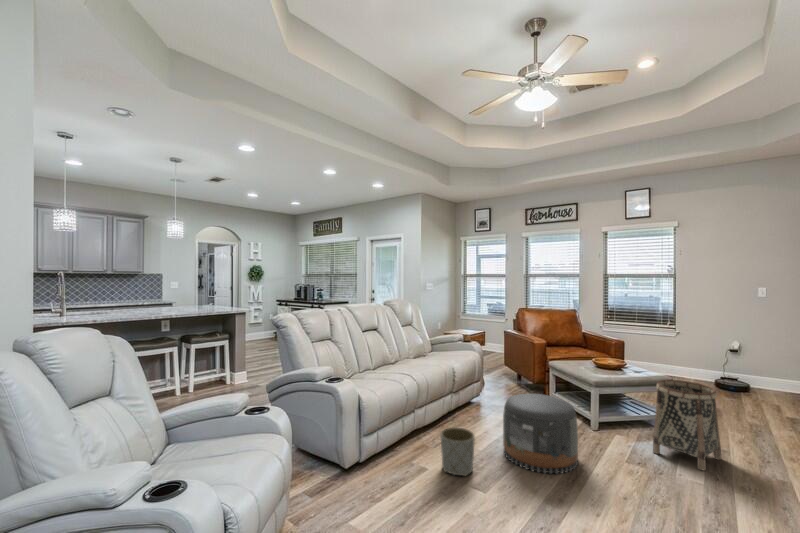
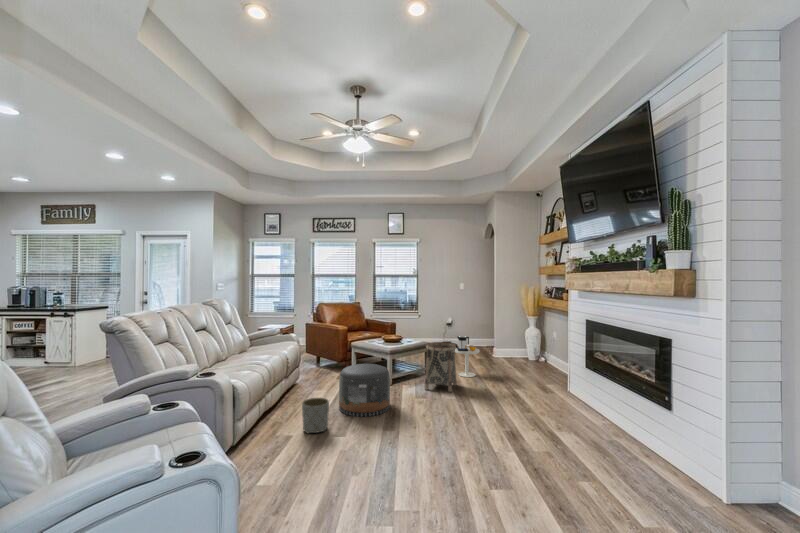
side table: none [725,376,783,451] -> present [455,336,480,377]

